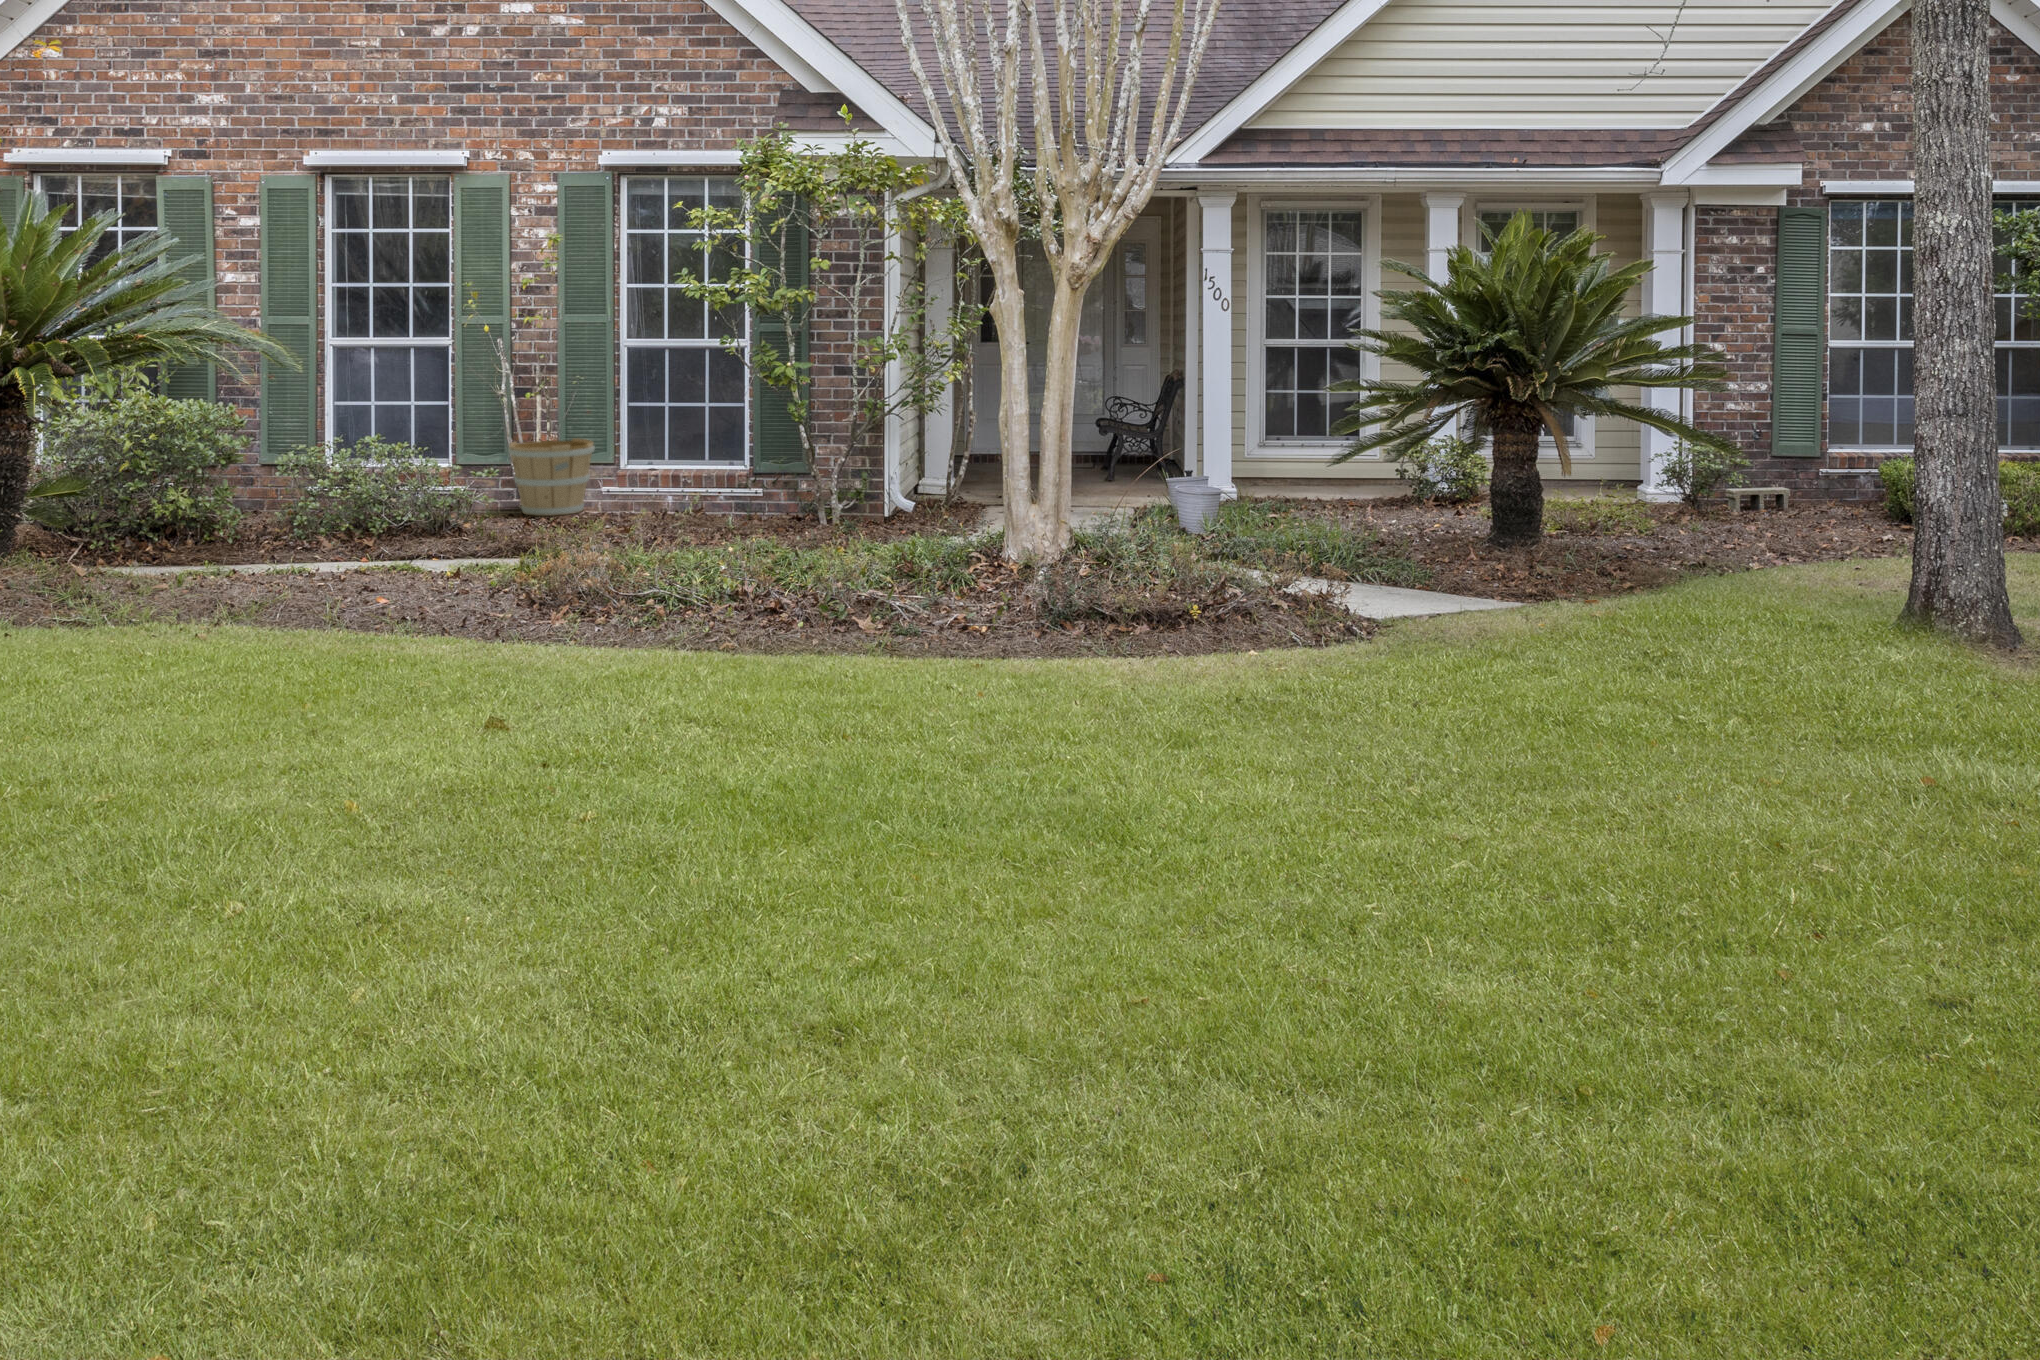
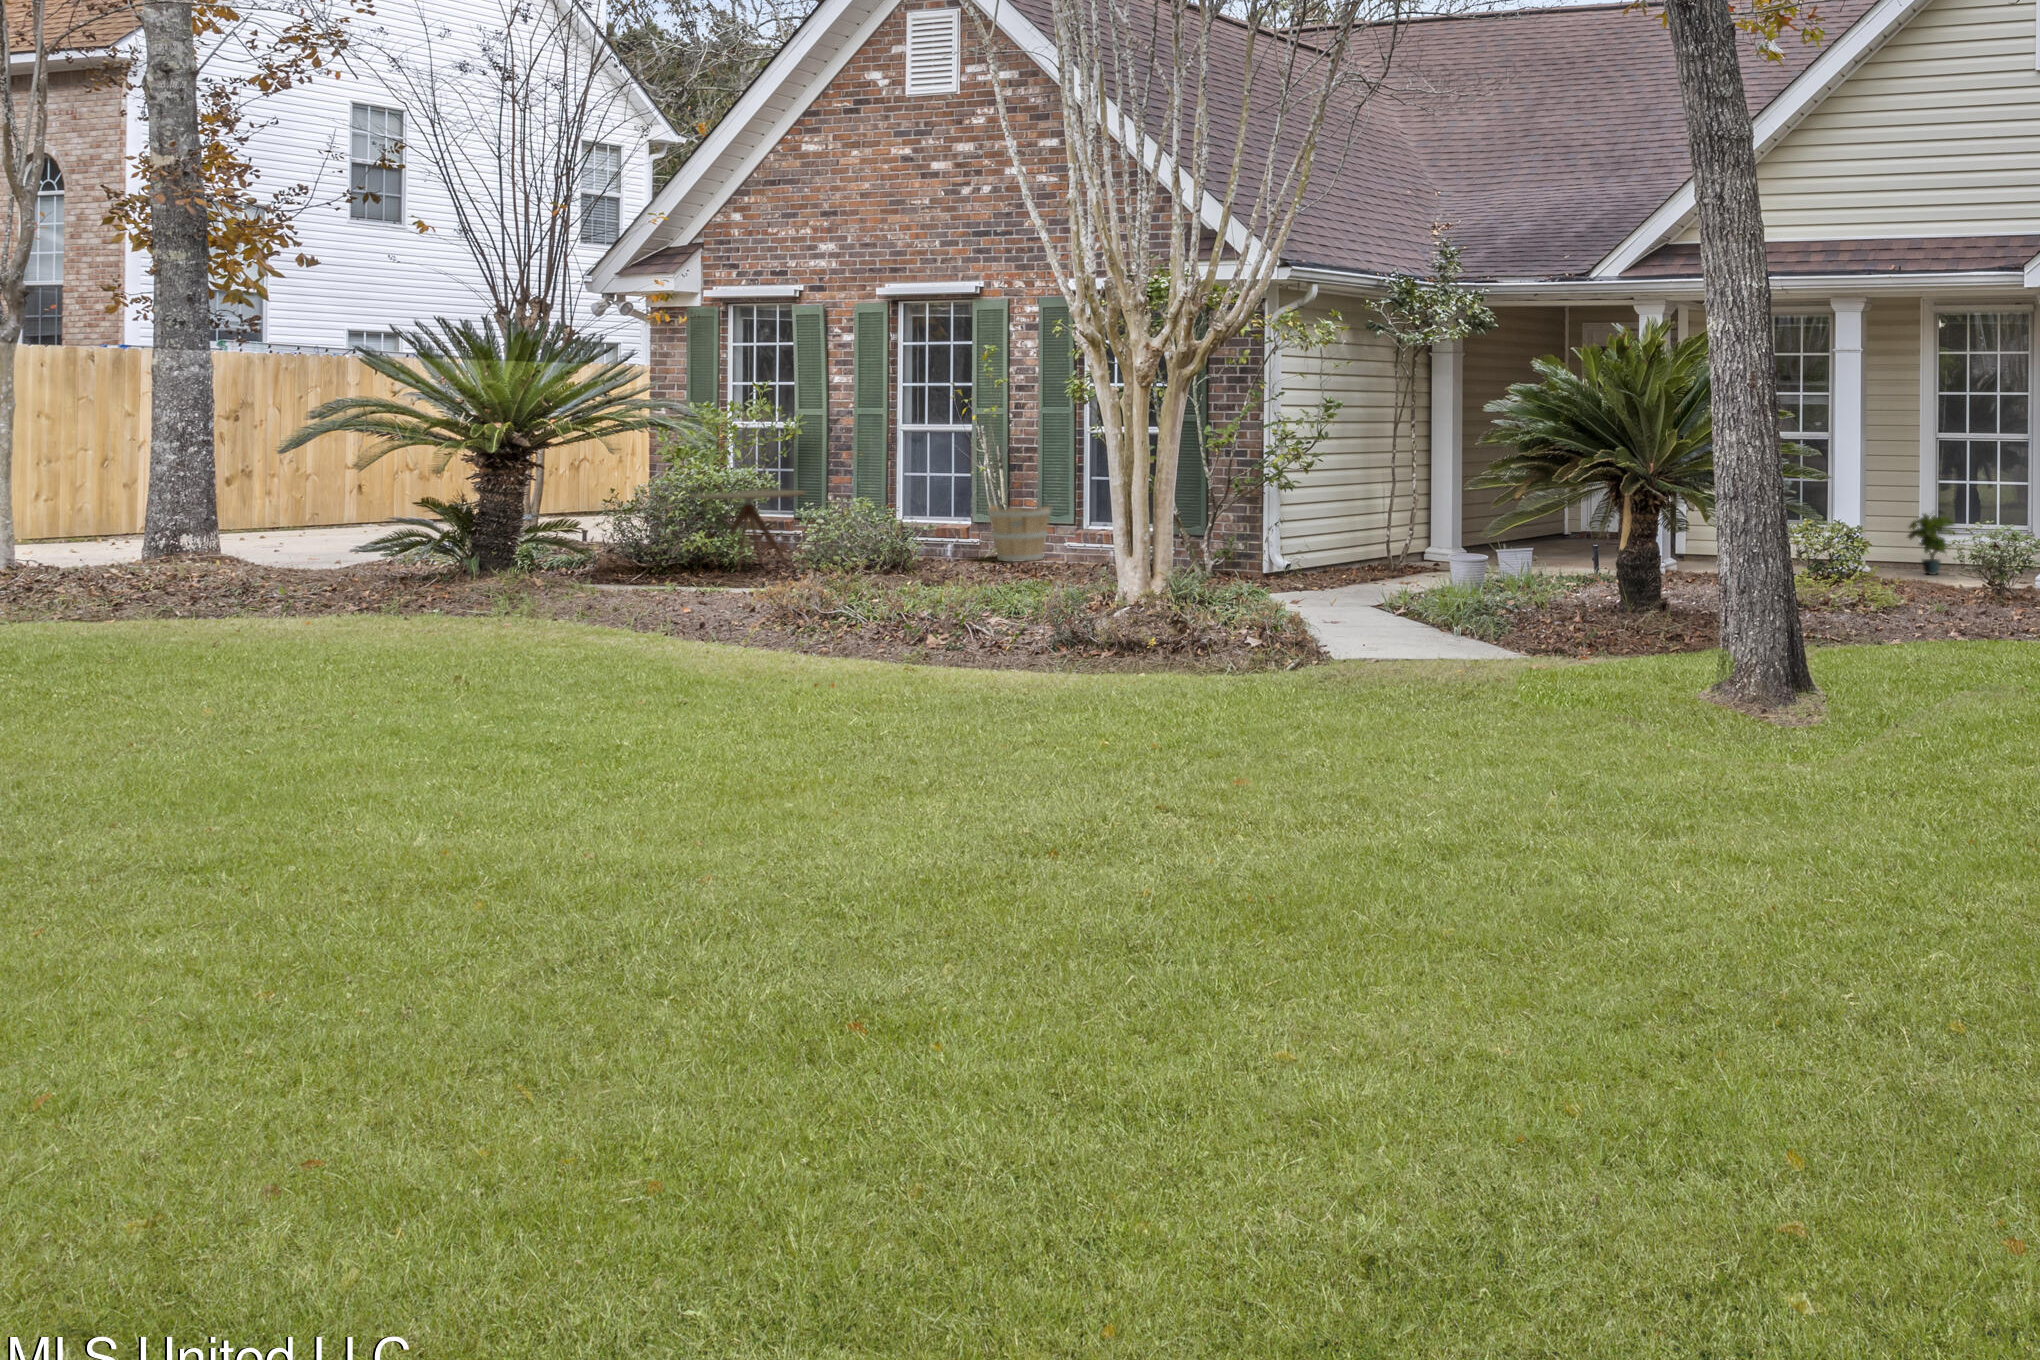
potted plant: none [1593,419,1642,486] -> present [1908,514,1955,575]
round table: none [105,430,278,552] -> present [690,490,805,570]

